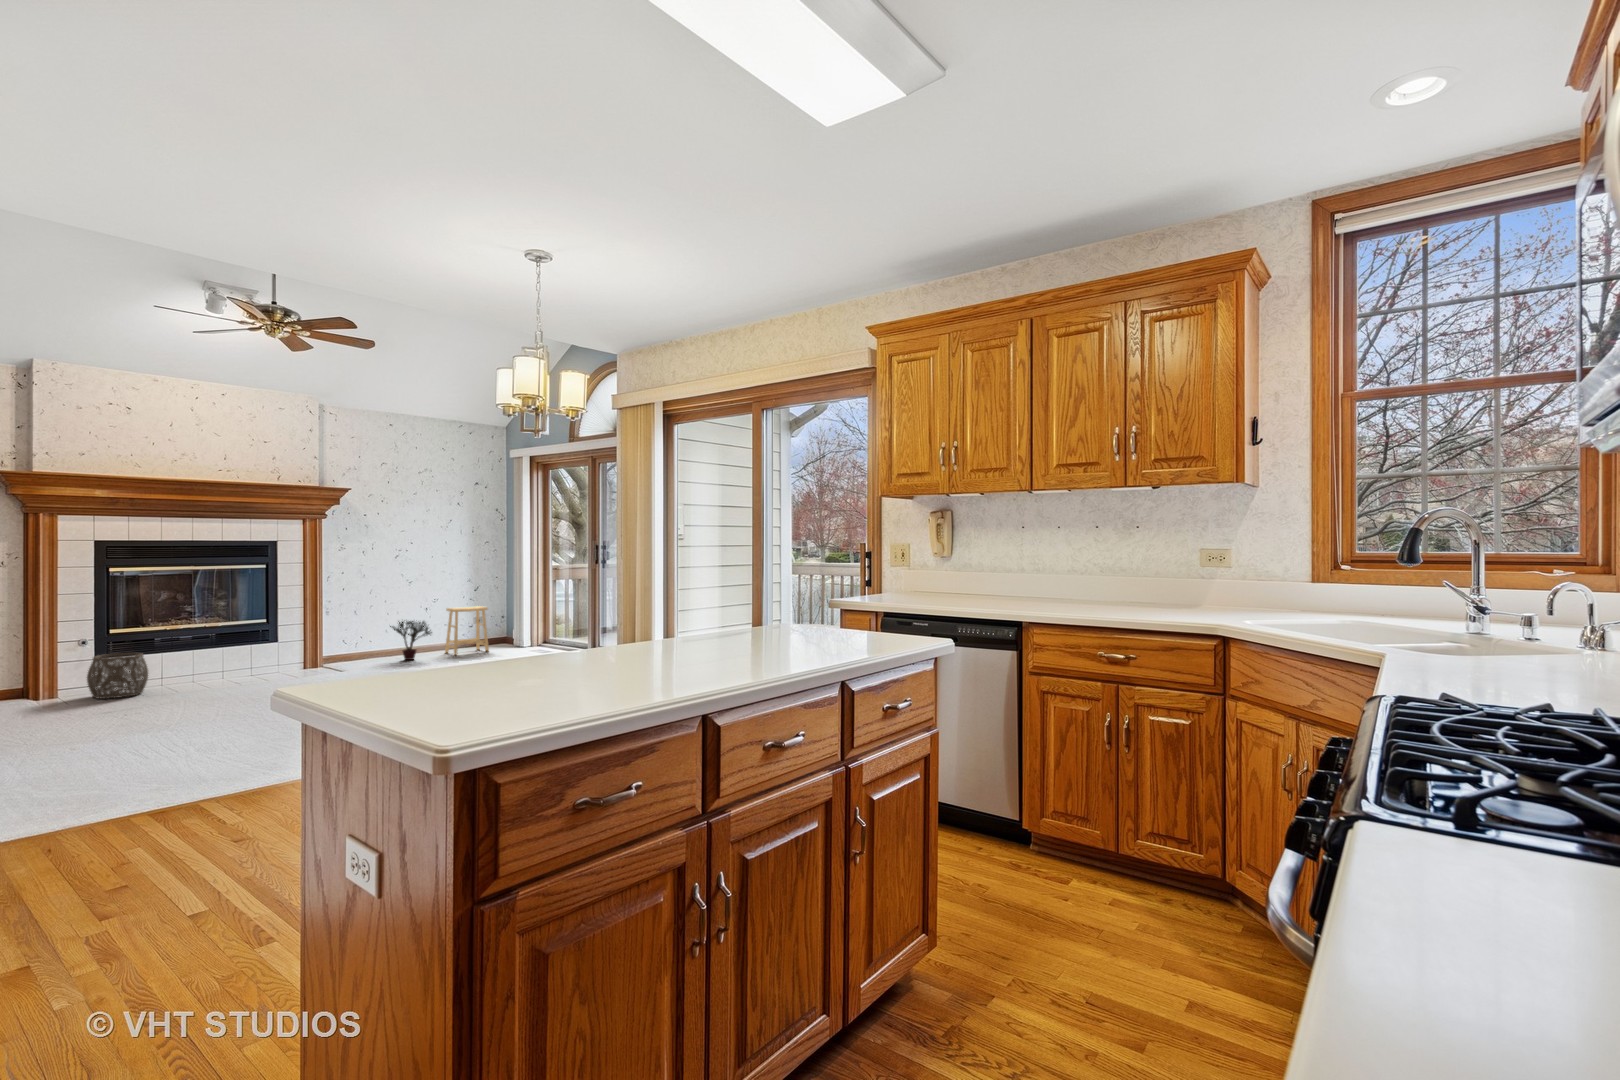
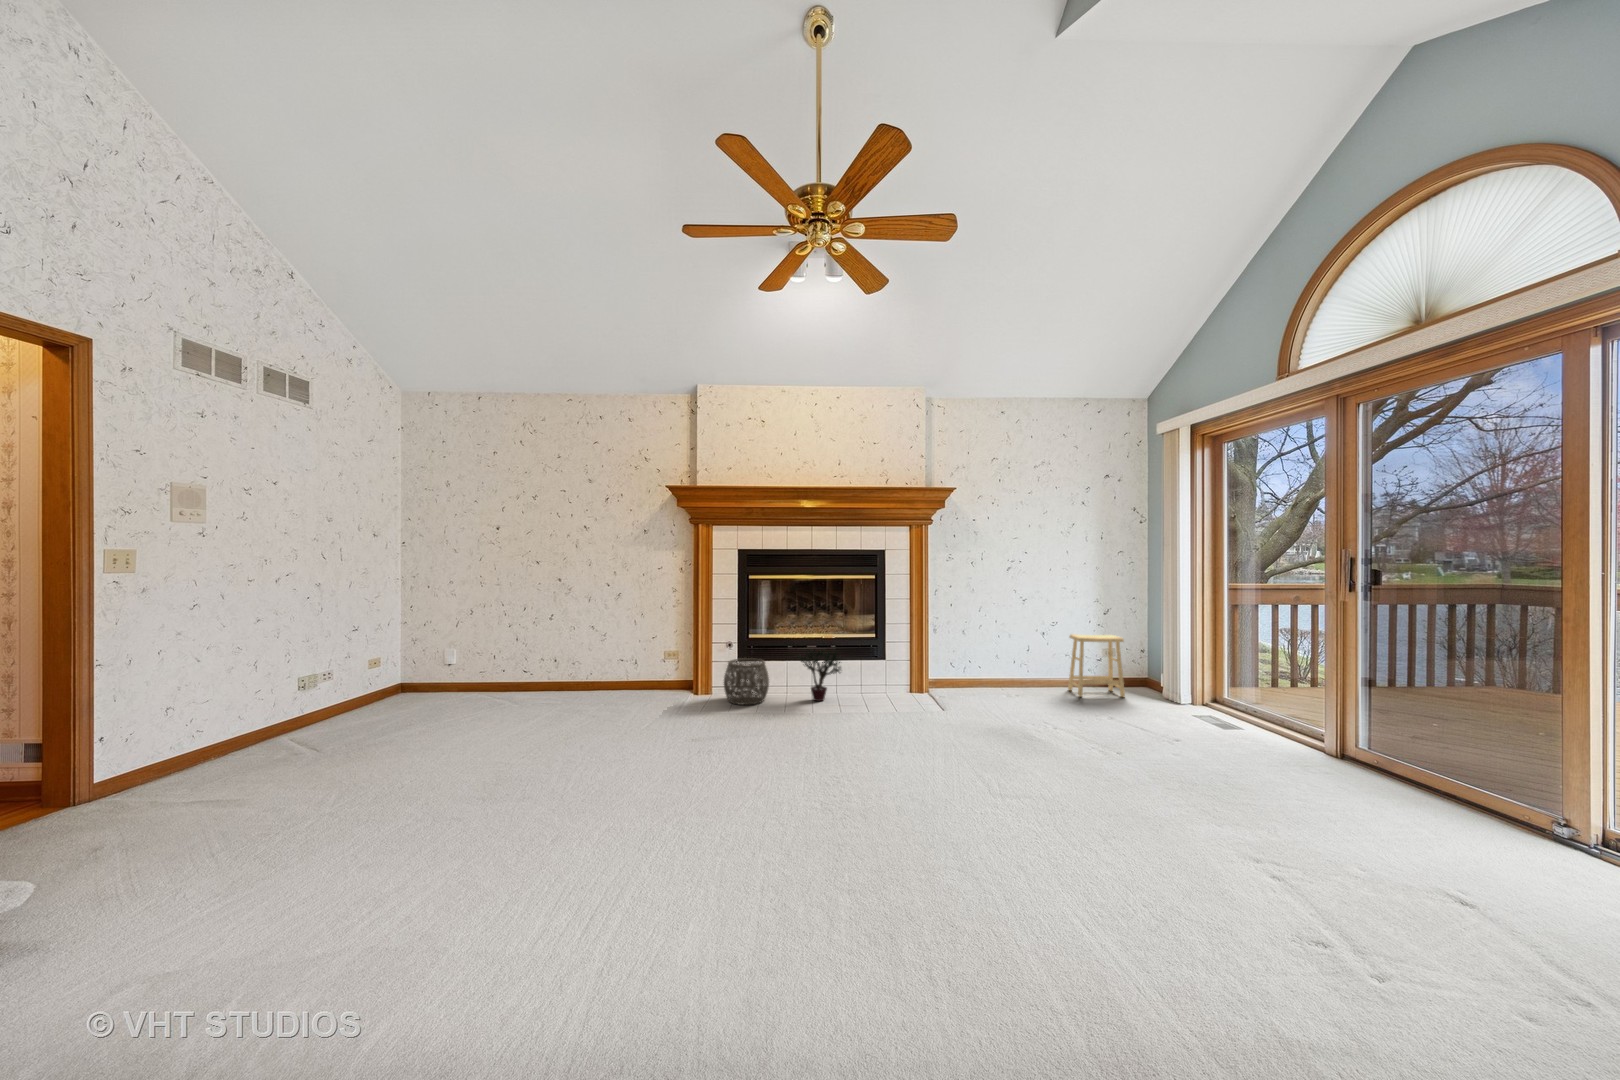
potted plant: present [390,621,432,660] -> present [798,650,841,701]

